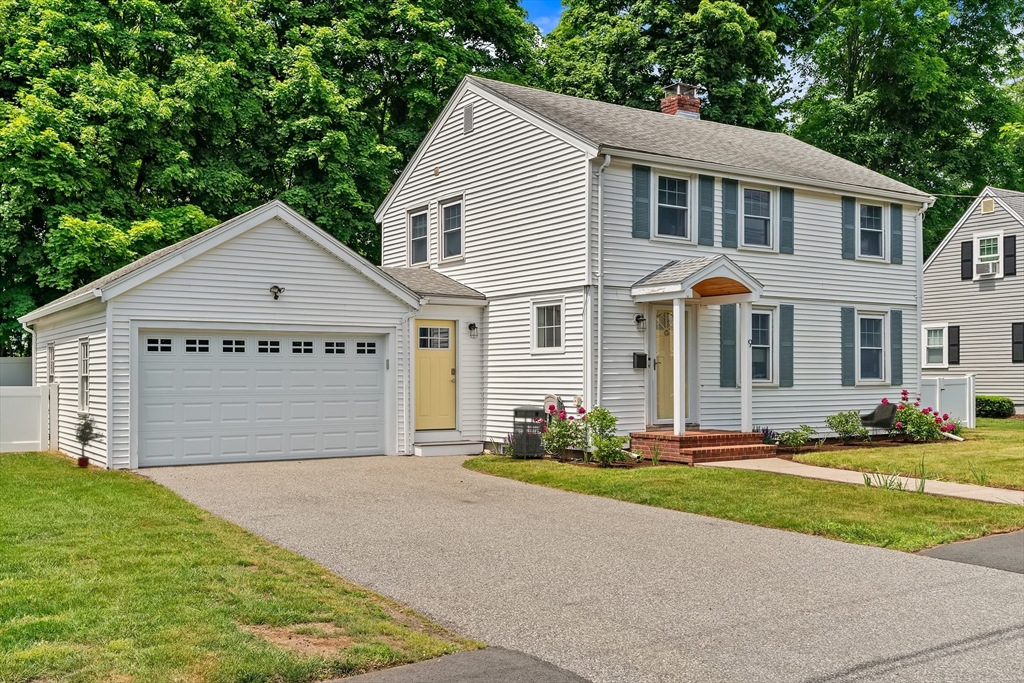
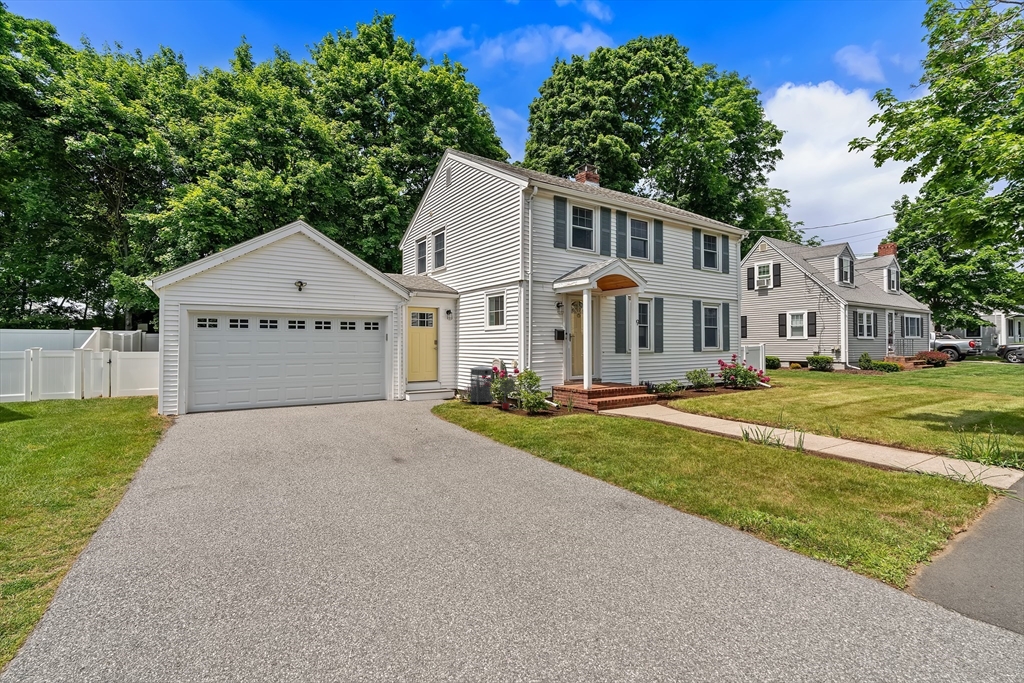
lounge chair: present [852,403,899,447] -> none [698,362,732,391]
potted tree: present [75,414,104,468] -> present [499,374,518,410]

